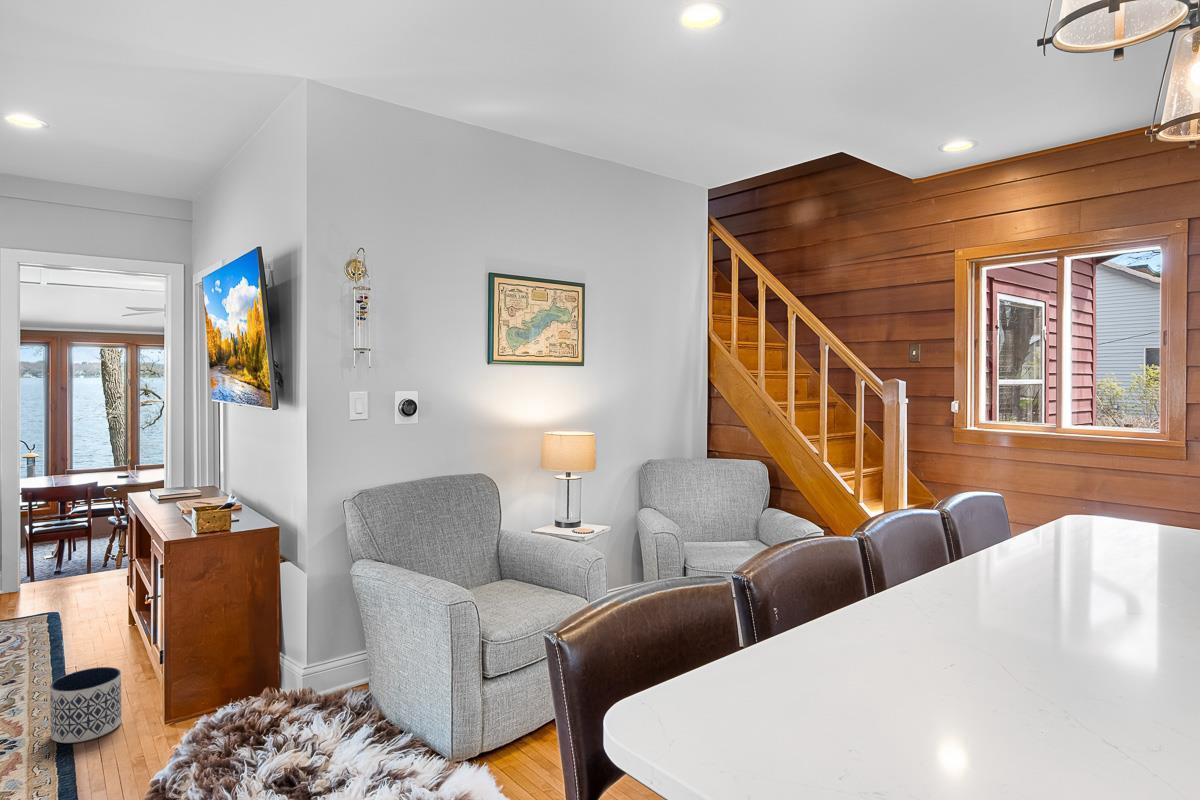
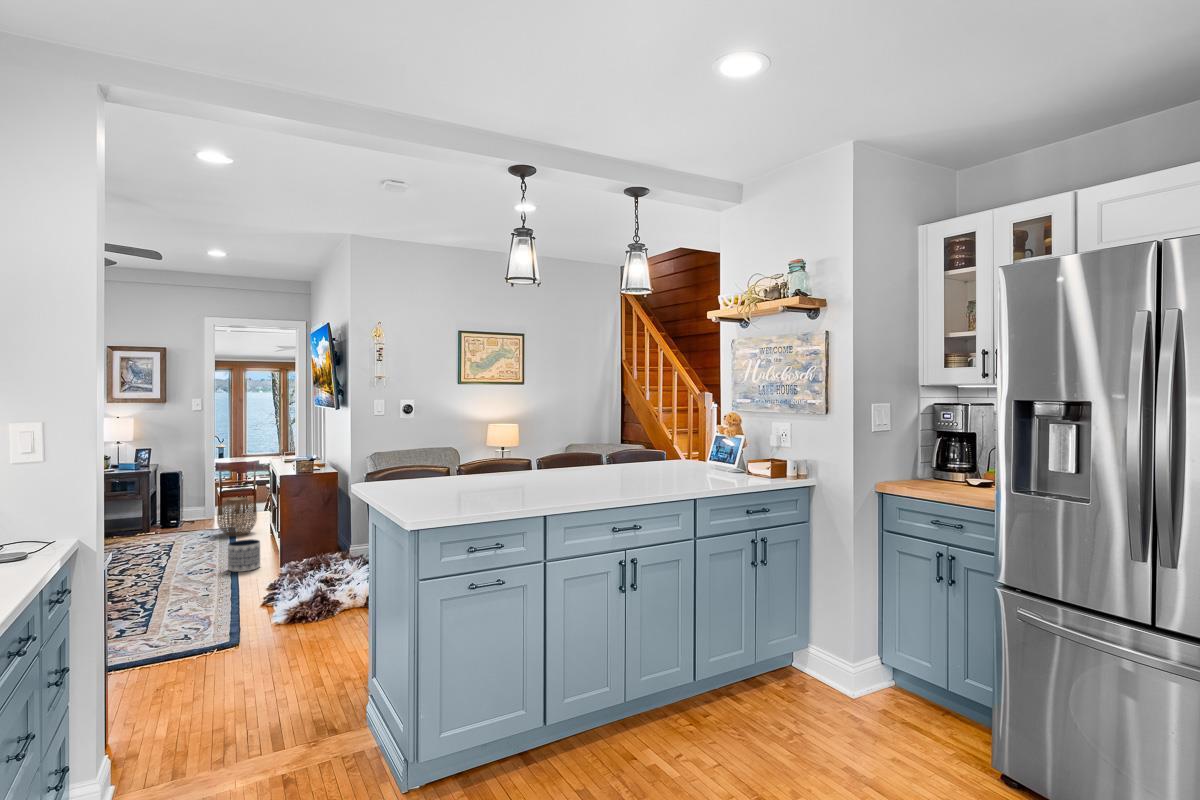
woven basket: none [26,562,103,634] -> present [217,497,257,536]

